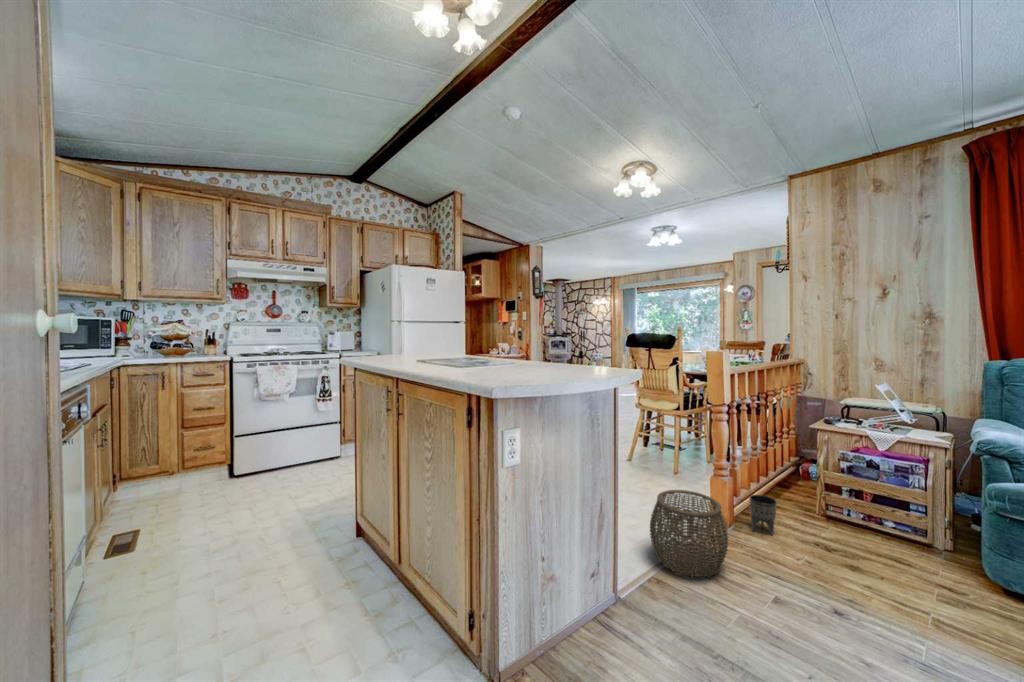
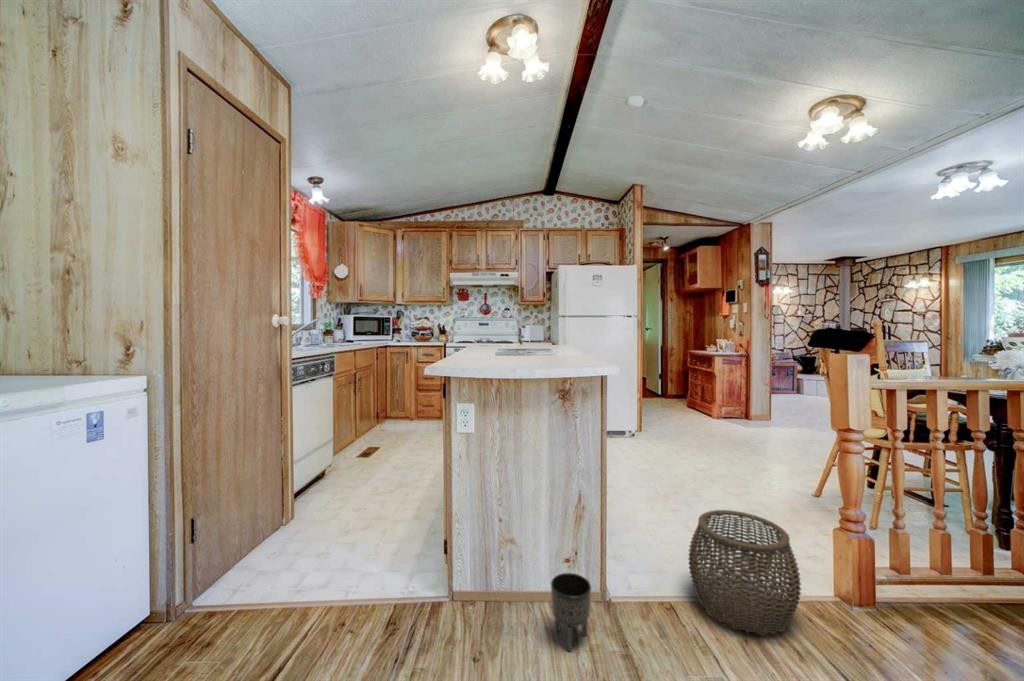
planter: present [750,495,777,535] -> present [551,573,591,651]

